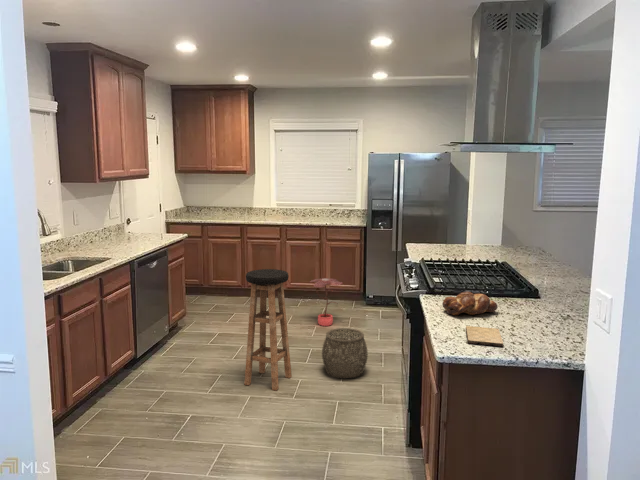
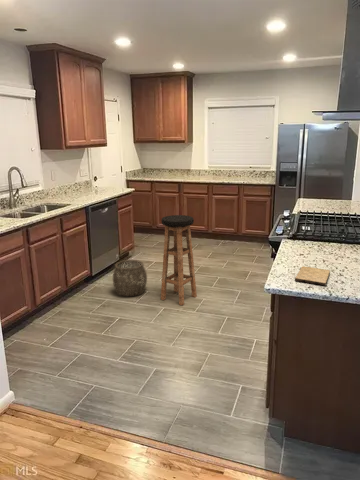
potted plant: present [310,278,343,326] -> none [223,224,249,261]
bread loaf: present [442,292,498,315] -> none [291,238,340,257]
woven basket: present [322,328,368,378] -> present [113,260,147,296]

